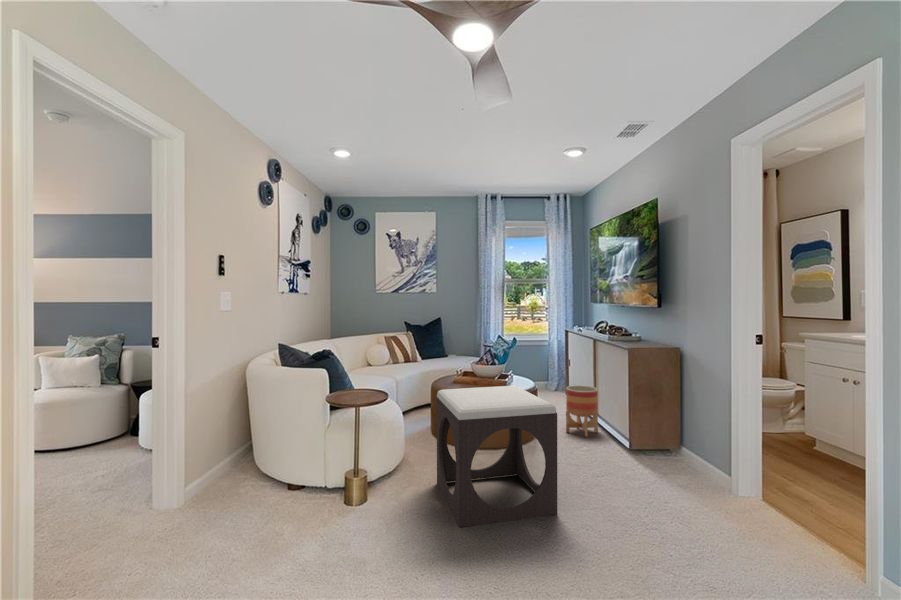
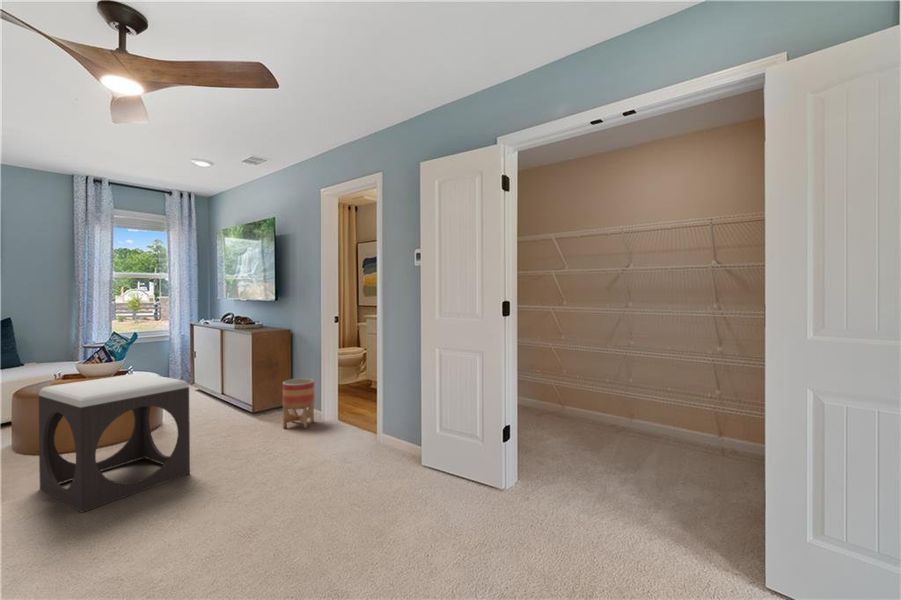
planter: present [566,385,598,437] -> present [283,378,315,428]

